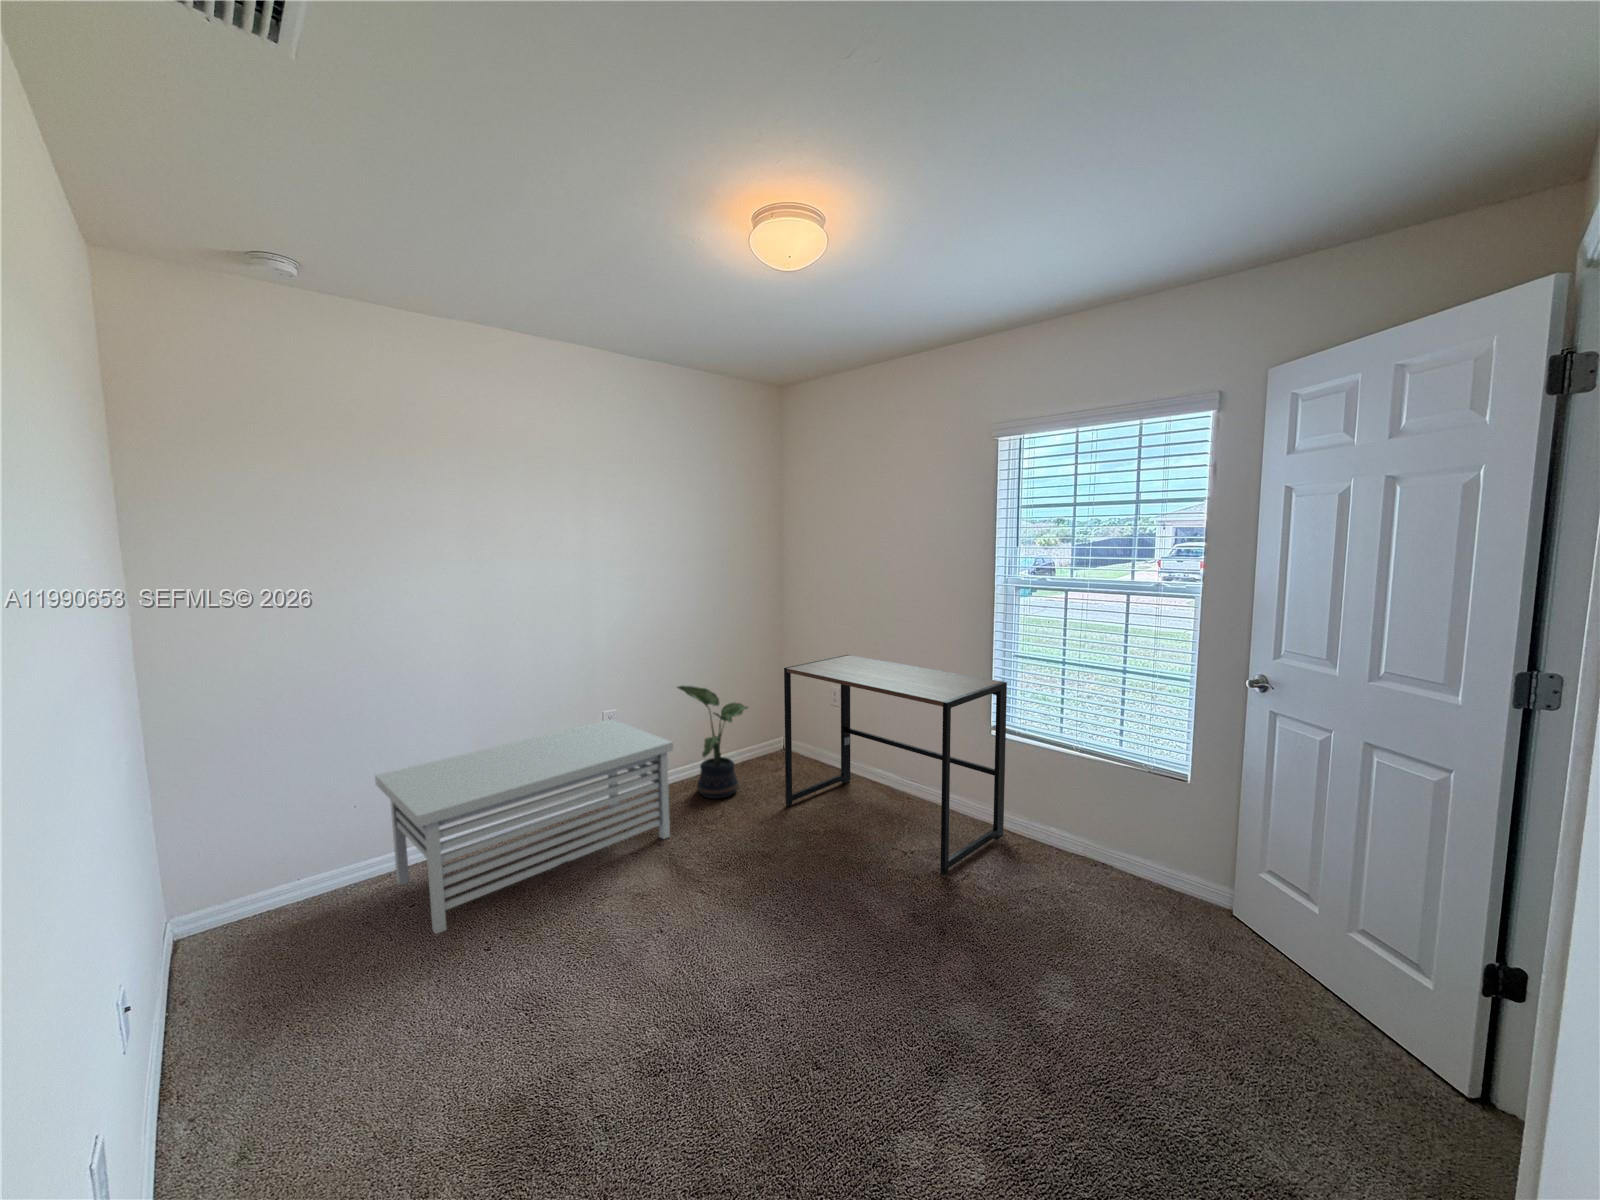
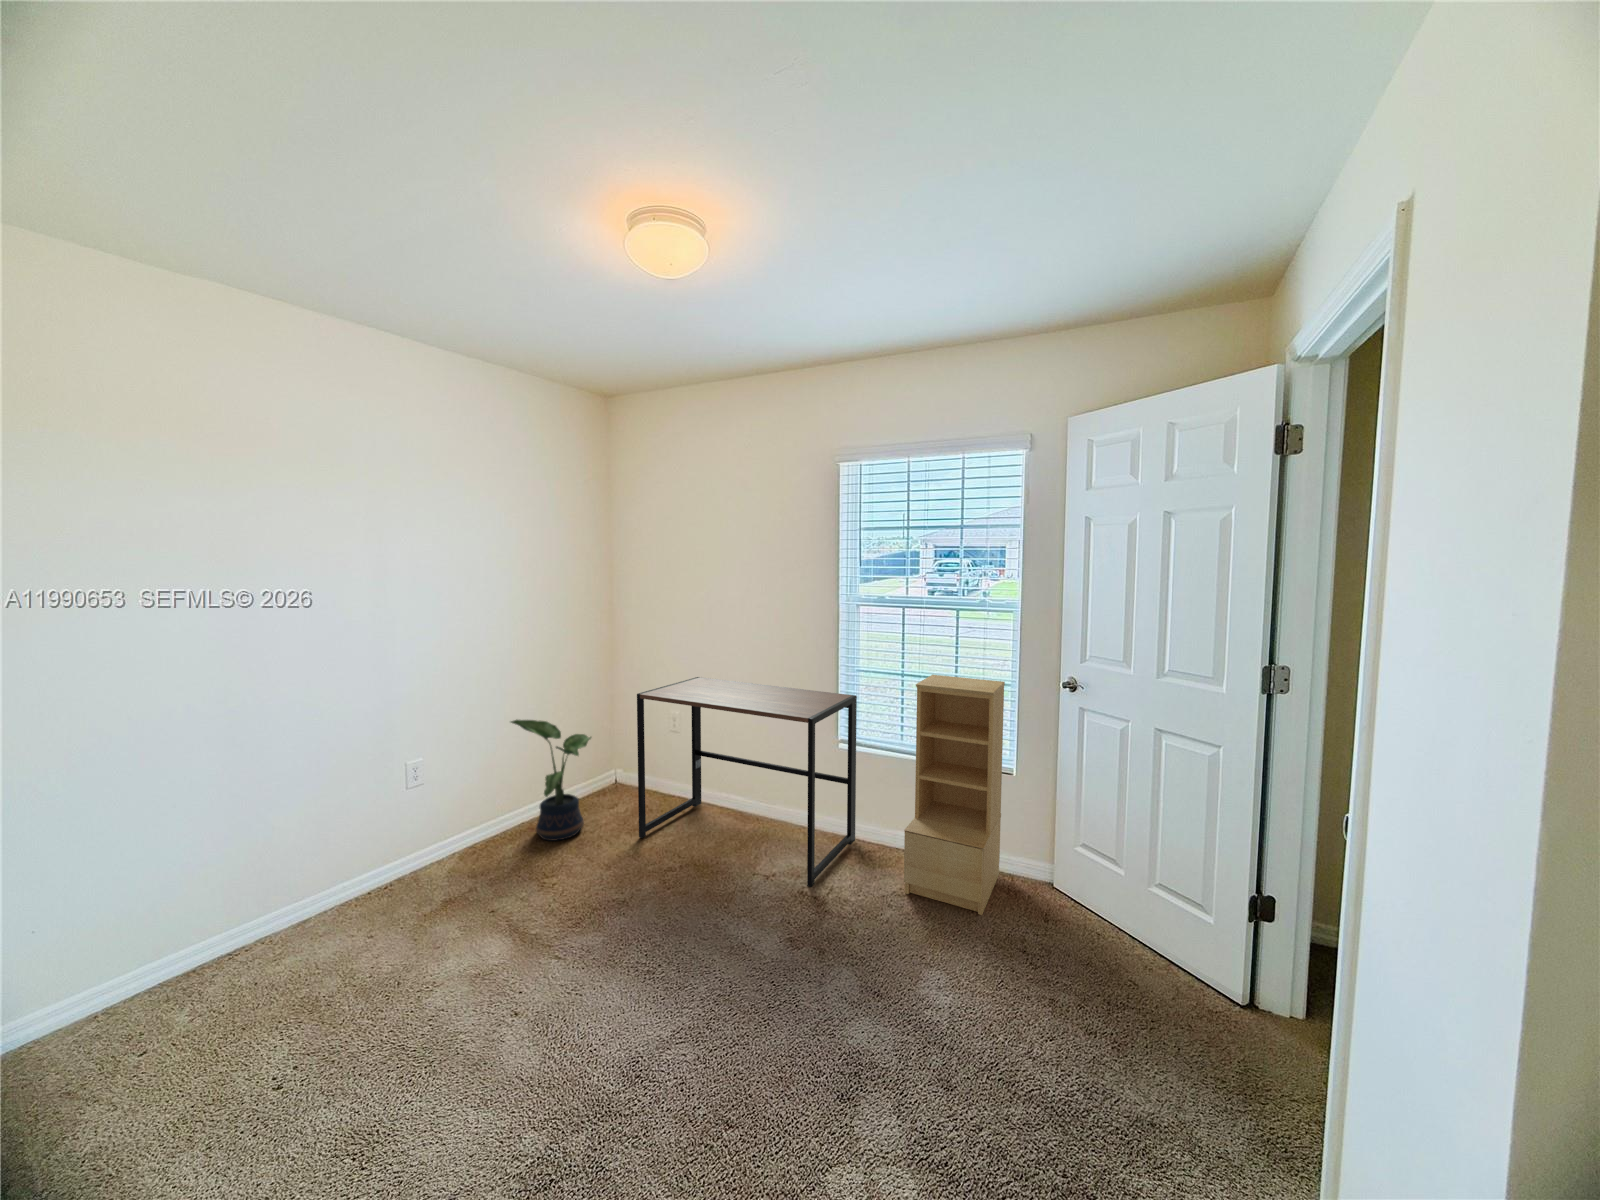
bookshelf: none [1044,664,1179,934] -> present [904,675,1005,915]
storage bench: present [375,719,673,934] -> none [79,764,516,1077]

